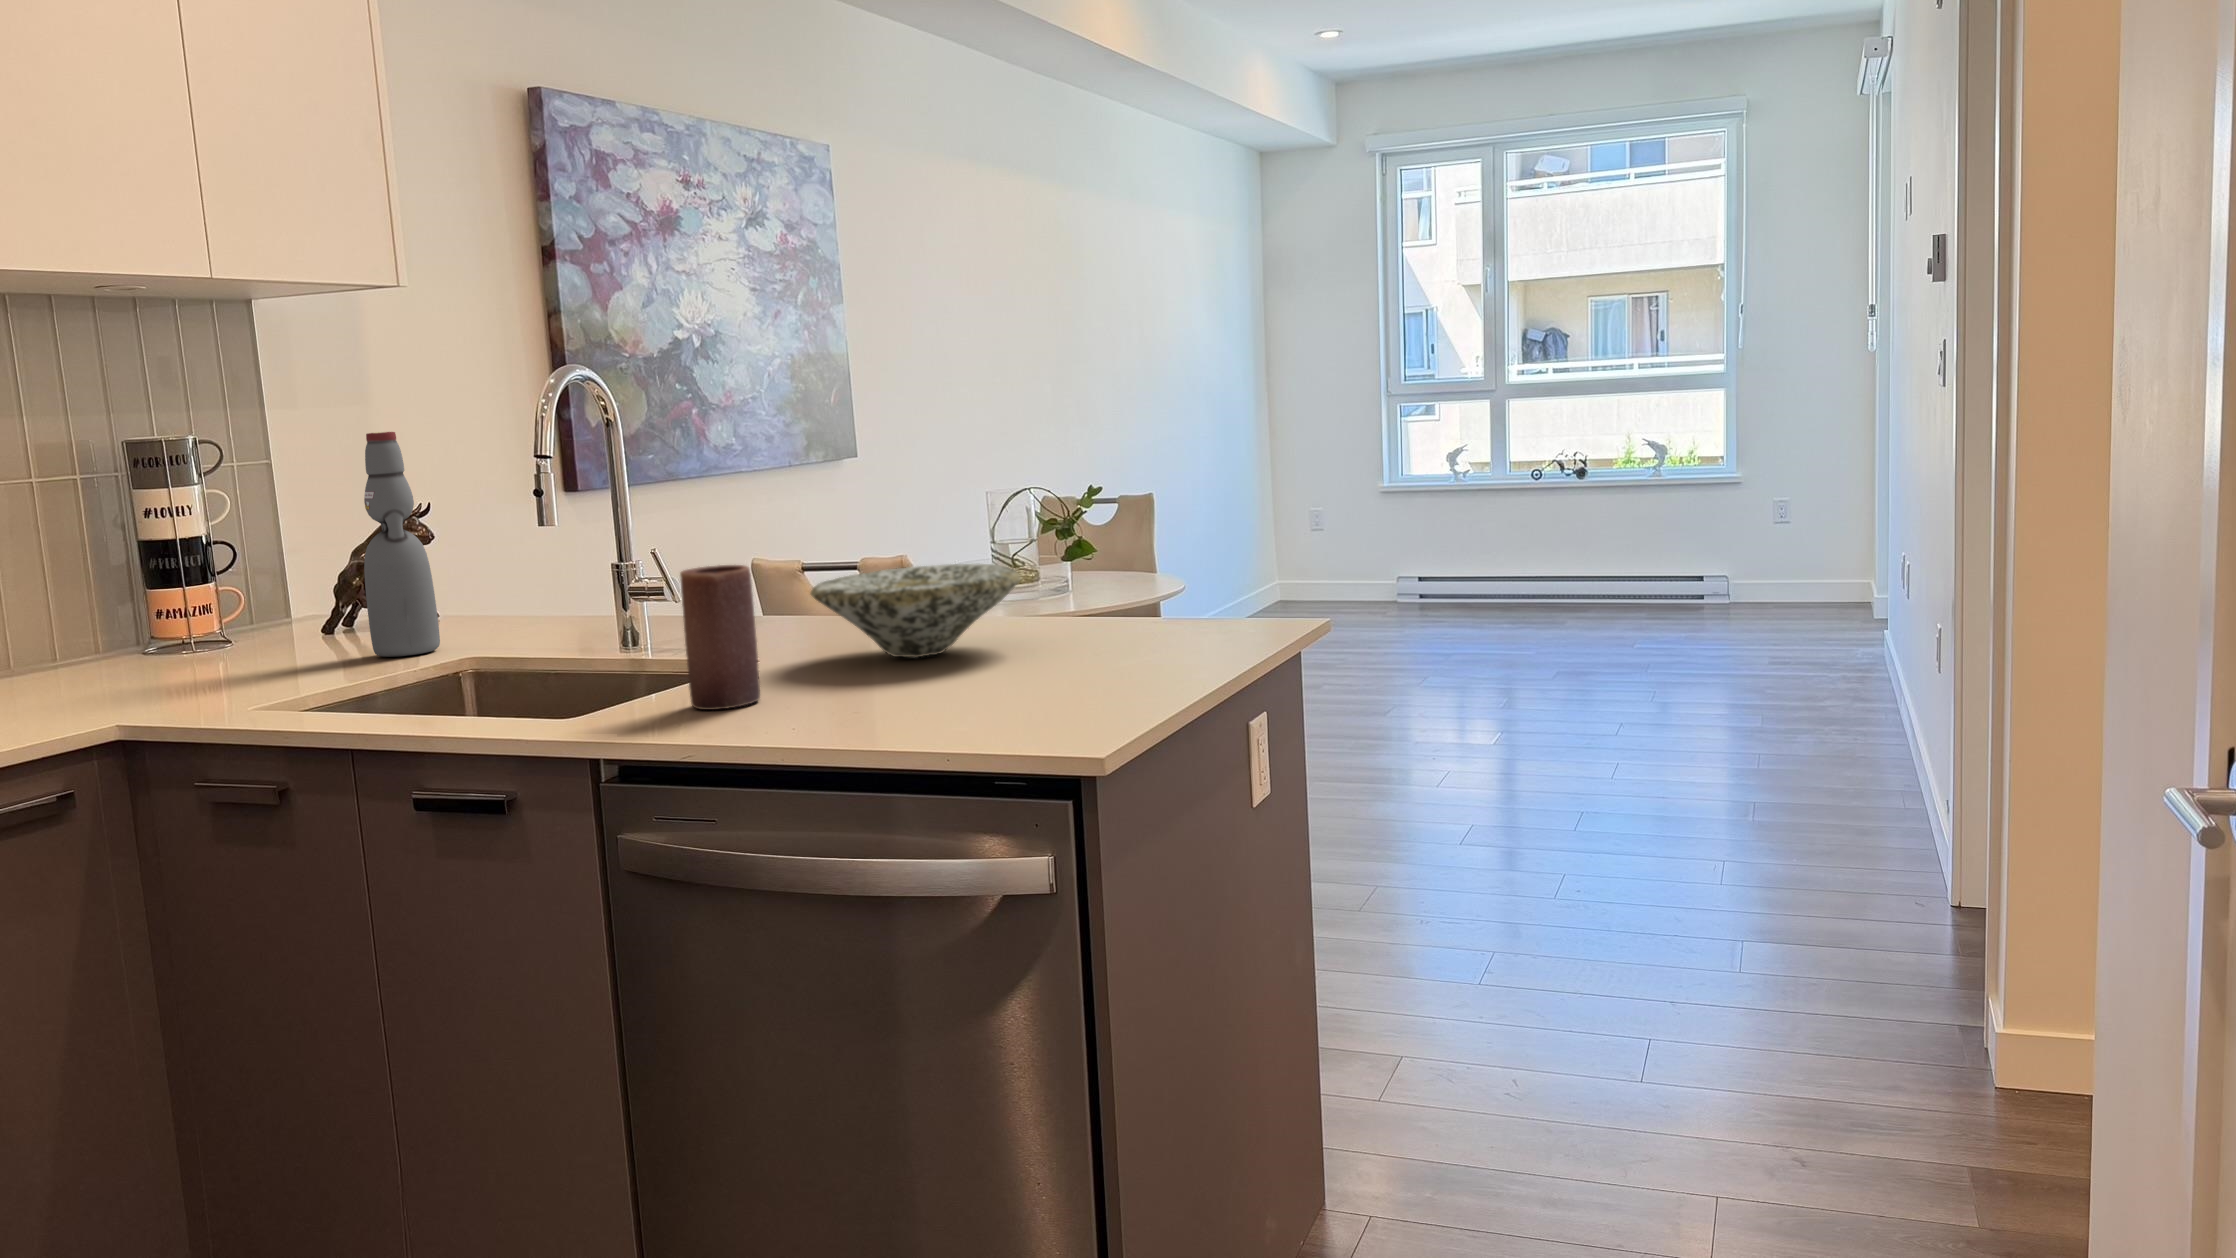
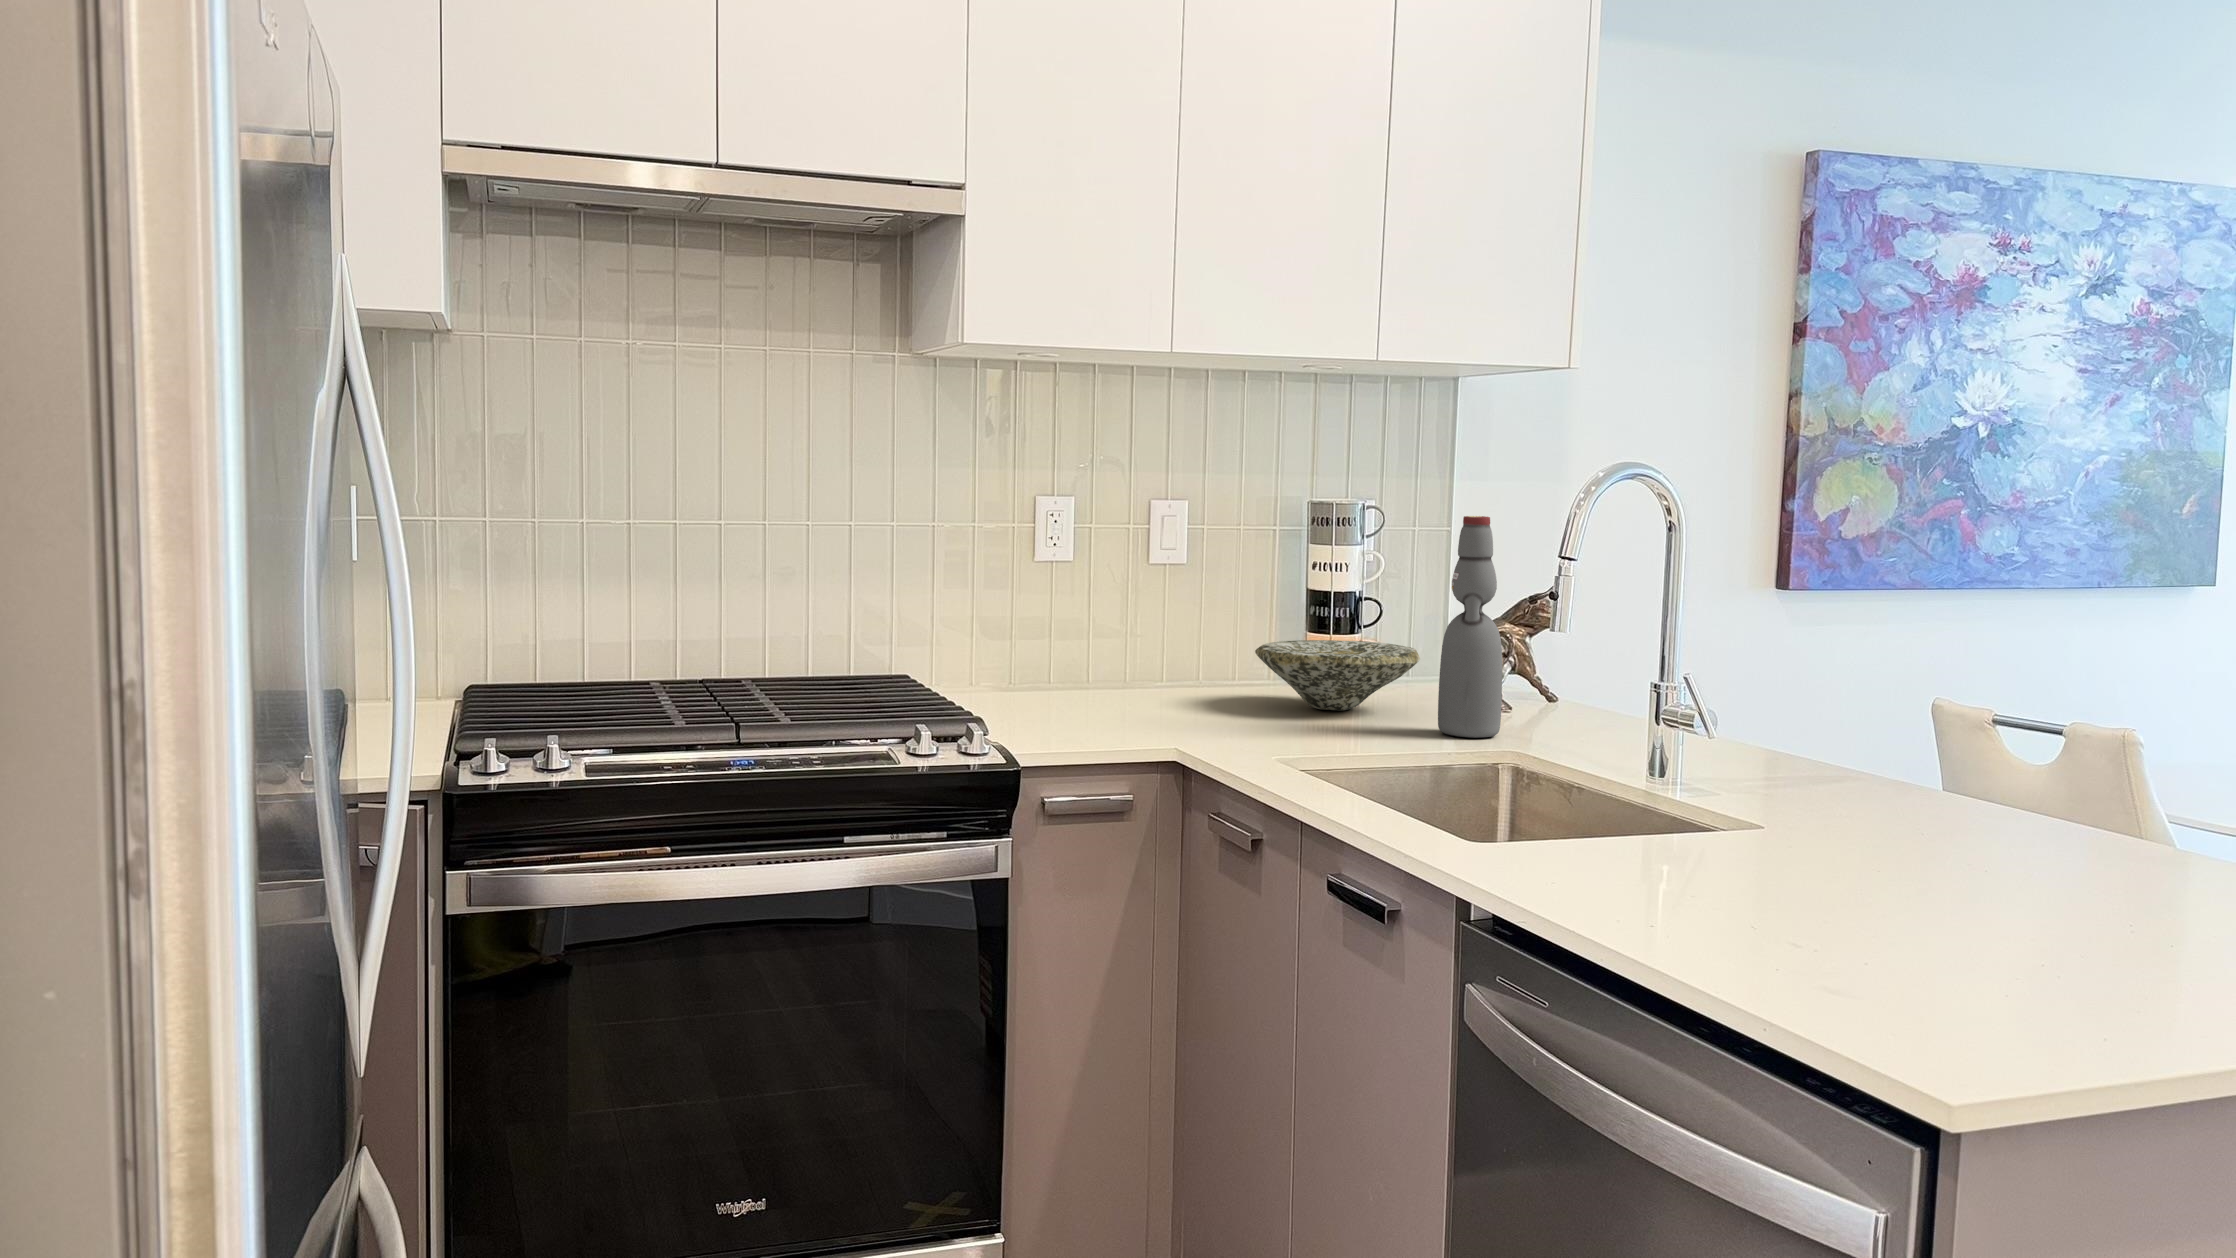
bowl: present [810,564,1021,658] -> present [1255,640,1420,711]
candle: present [680,565,760,710] -> none [1581,713,1668,880]

